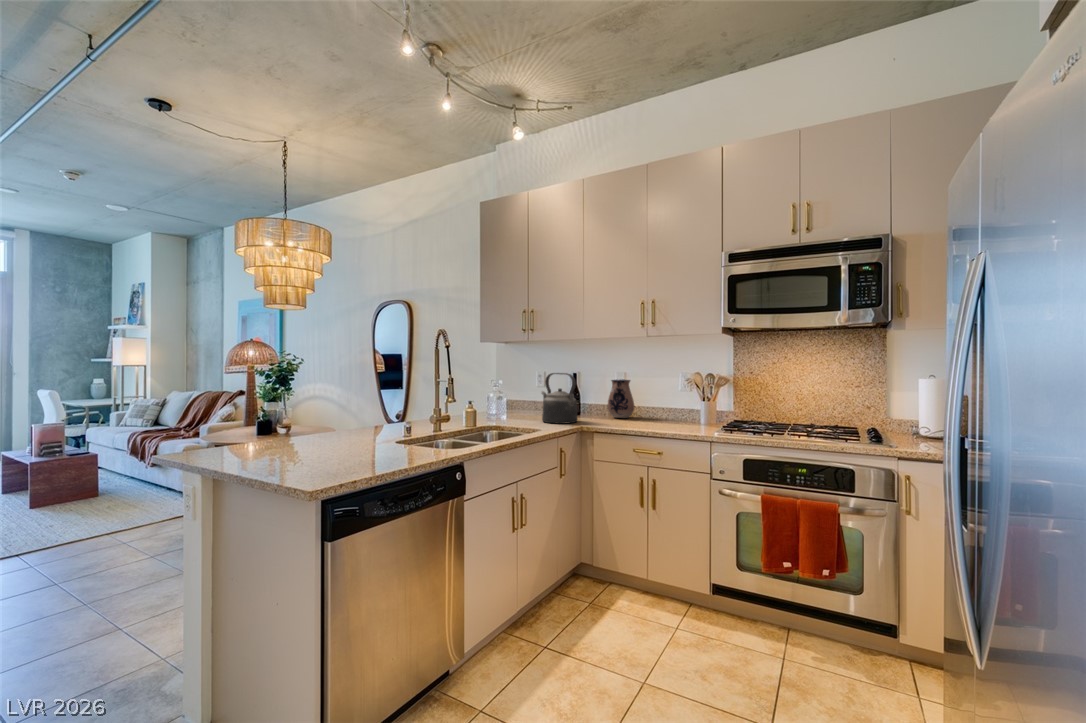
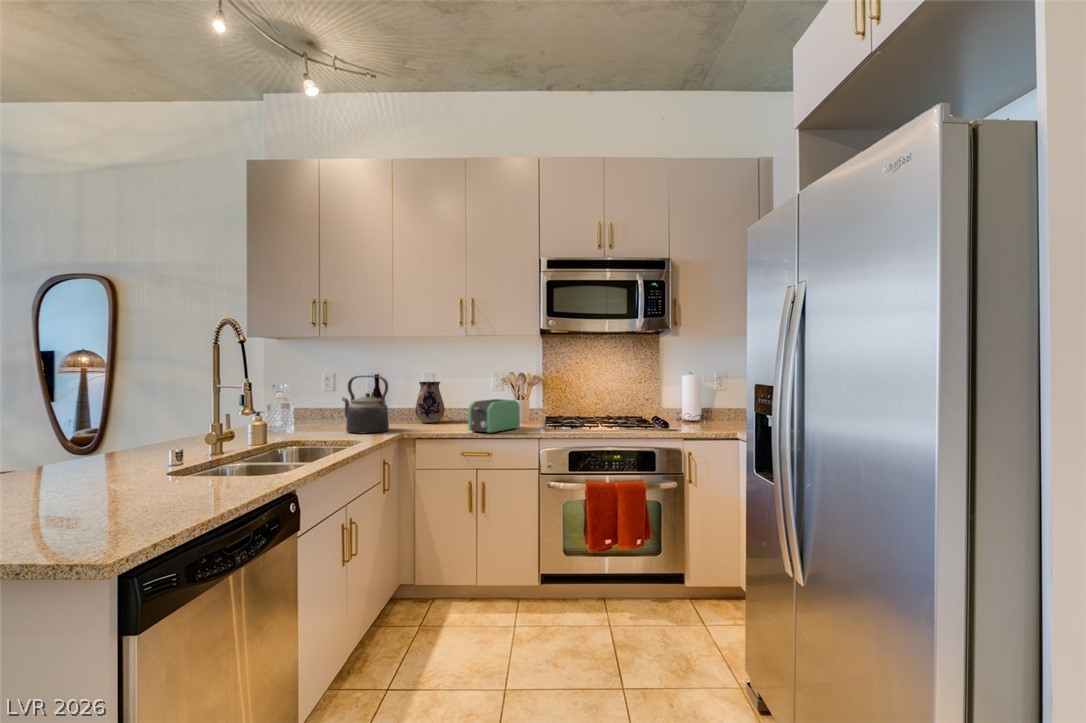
toaster: none [644,399,699,432] -> present [468,399,520,433]

